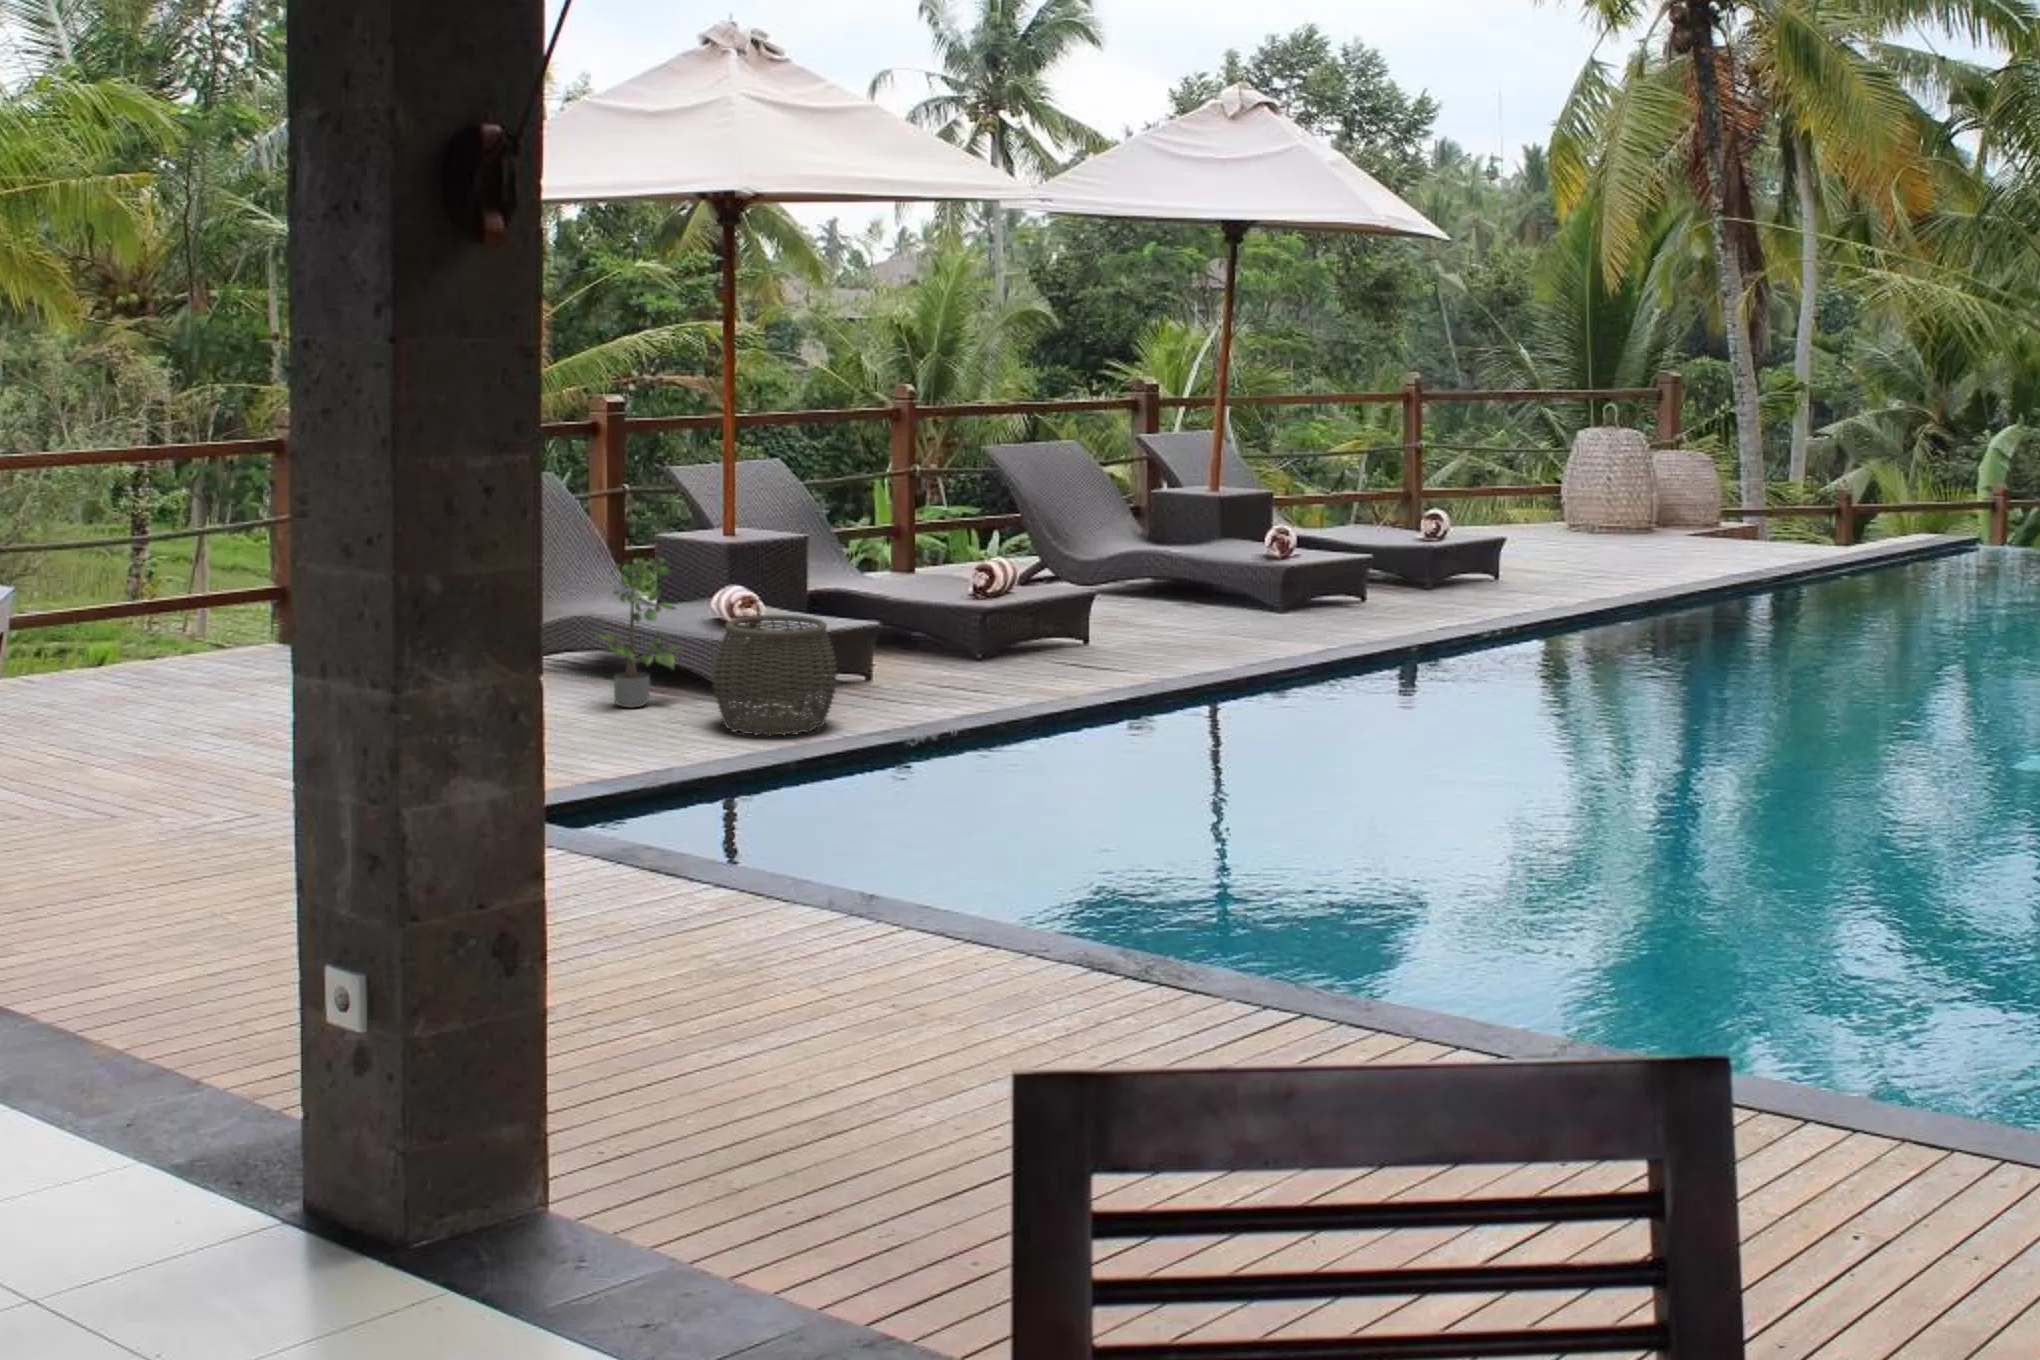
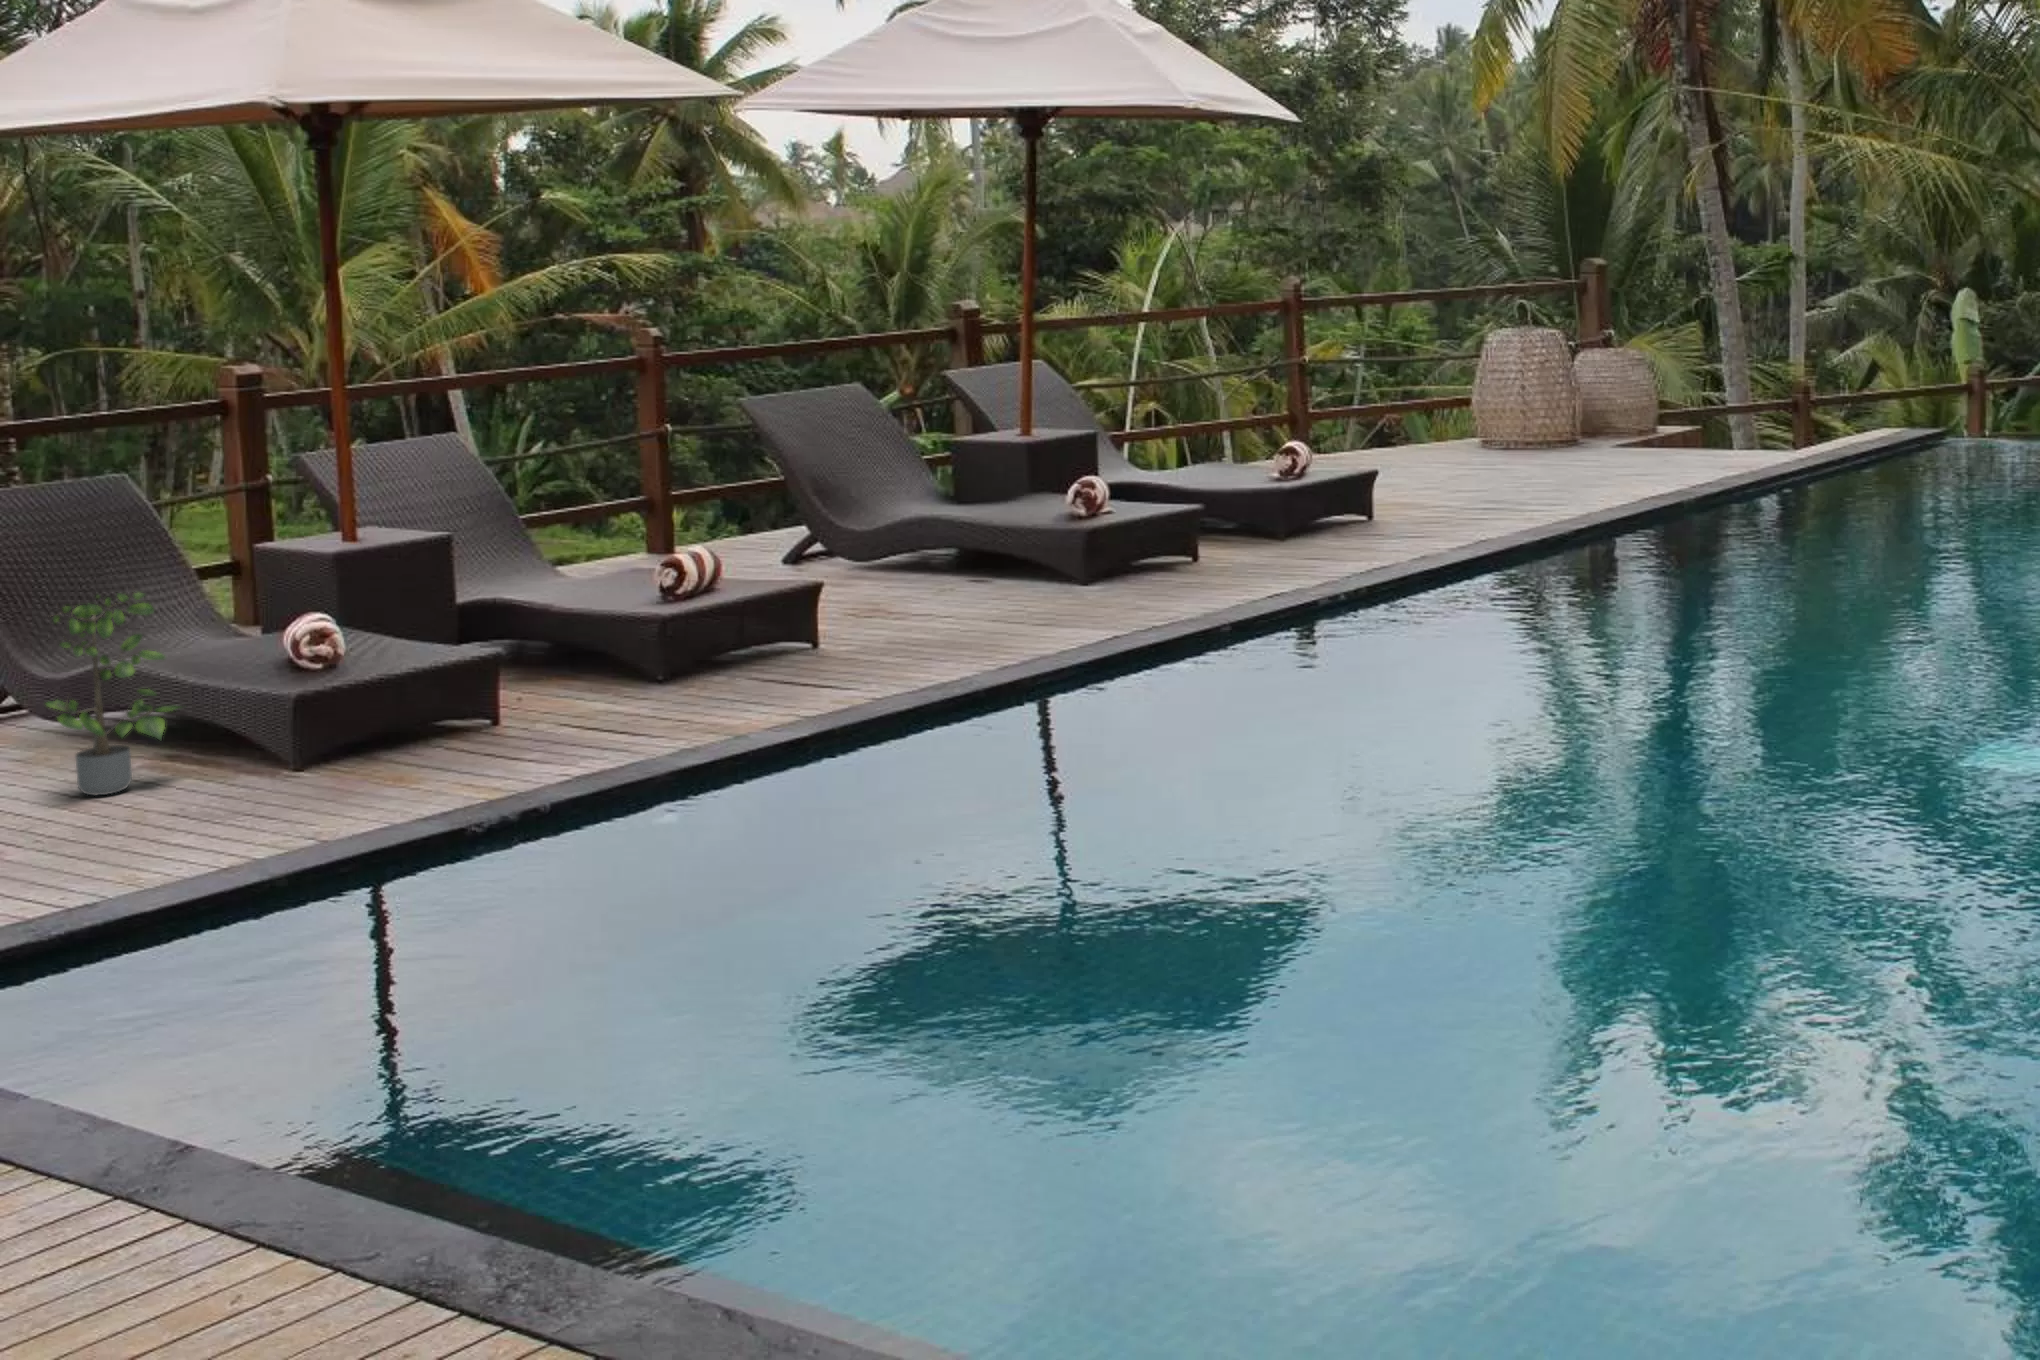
woven basket: present [713,615,837,736] -> none [190,657,377,825]

